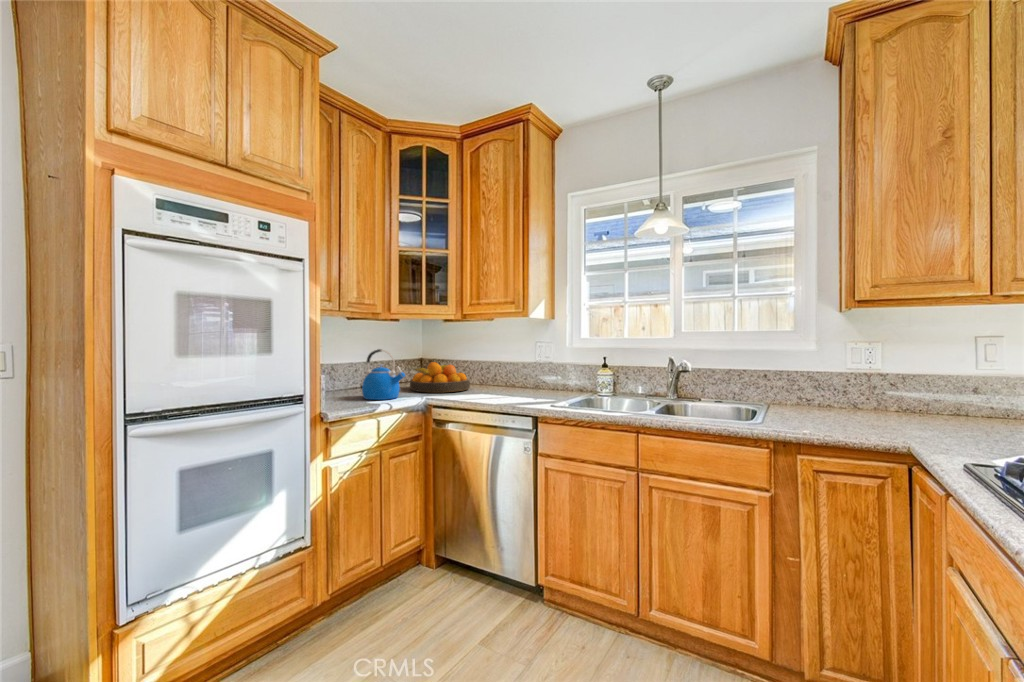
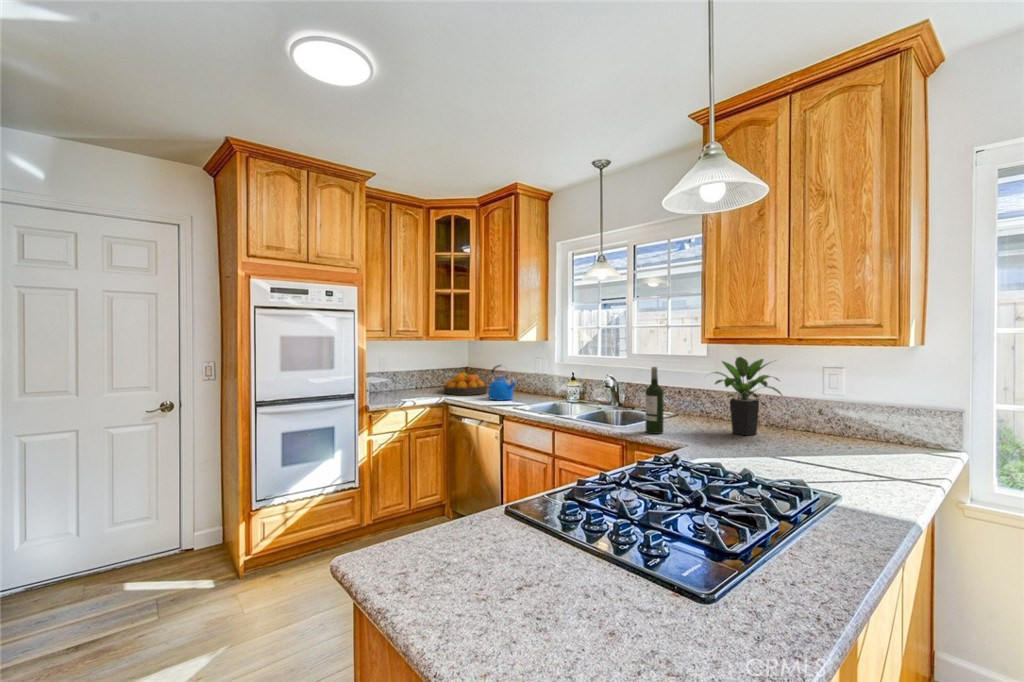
potted plant: none [869,321,991,430] -> present [713,357,782,436]
wine bottle: none [811,339,841,434] -> present [646,367,663,434]
kettle: present [362,349,405,400] -> present [488,365,517,400]

